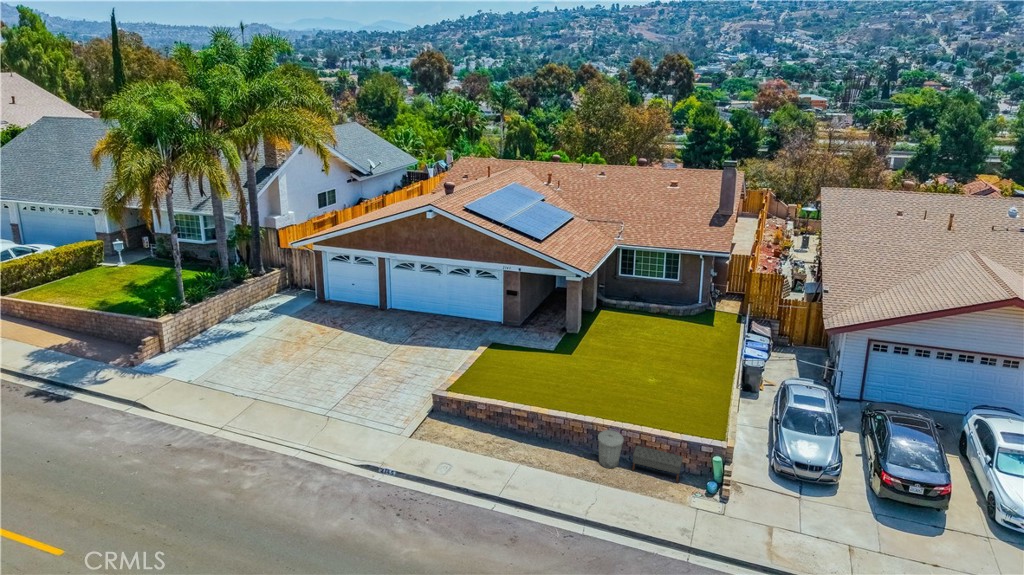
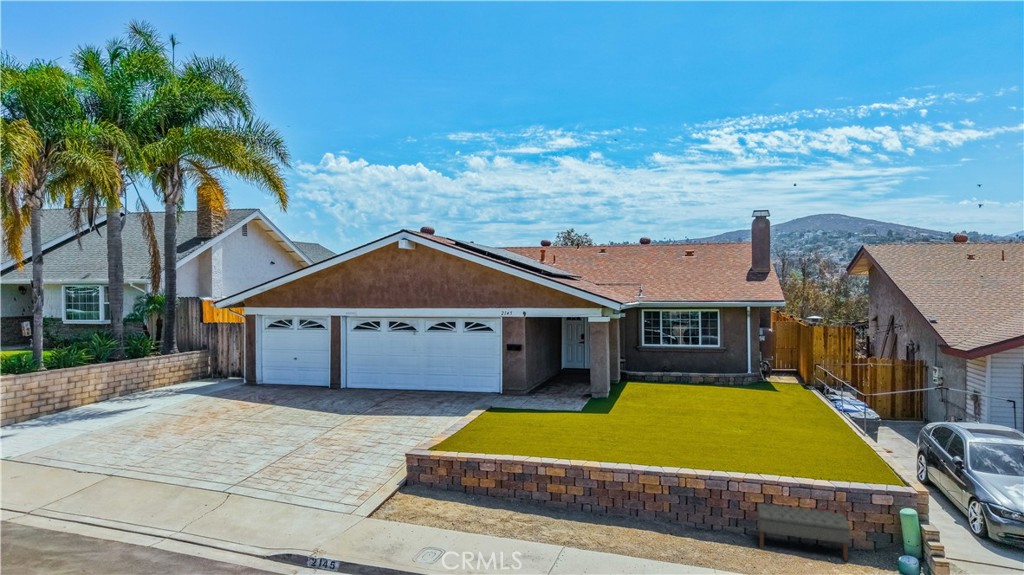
trash can: present [598,430,624,468] -> none [692,480,738,546]

